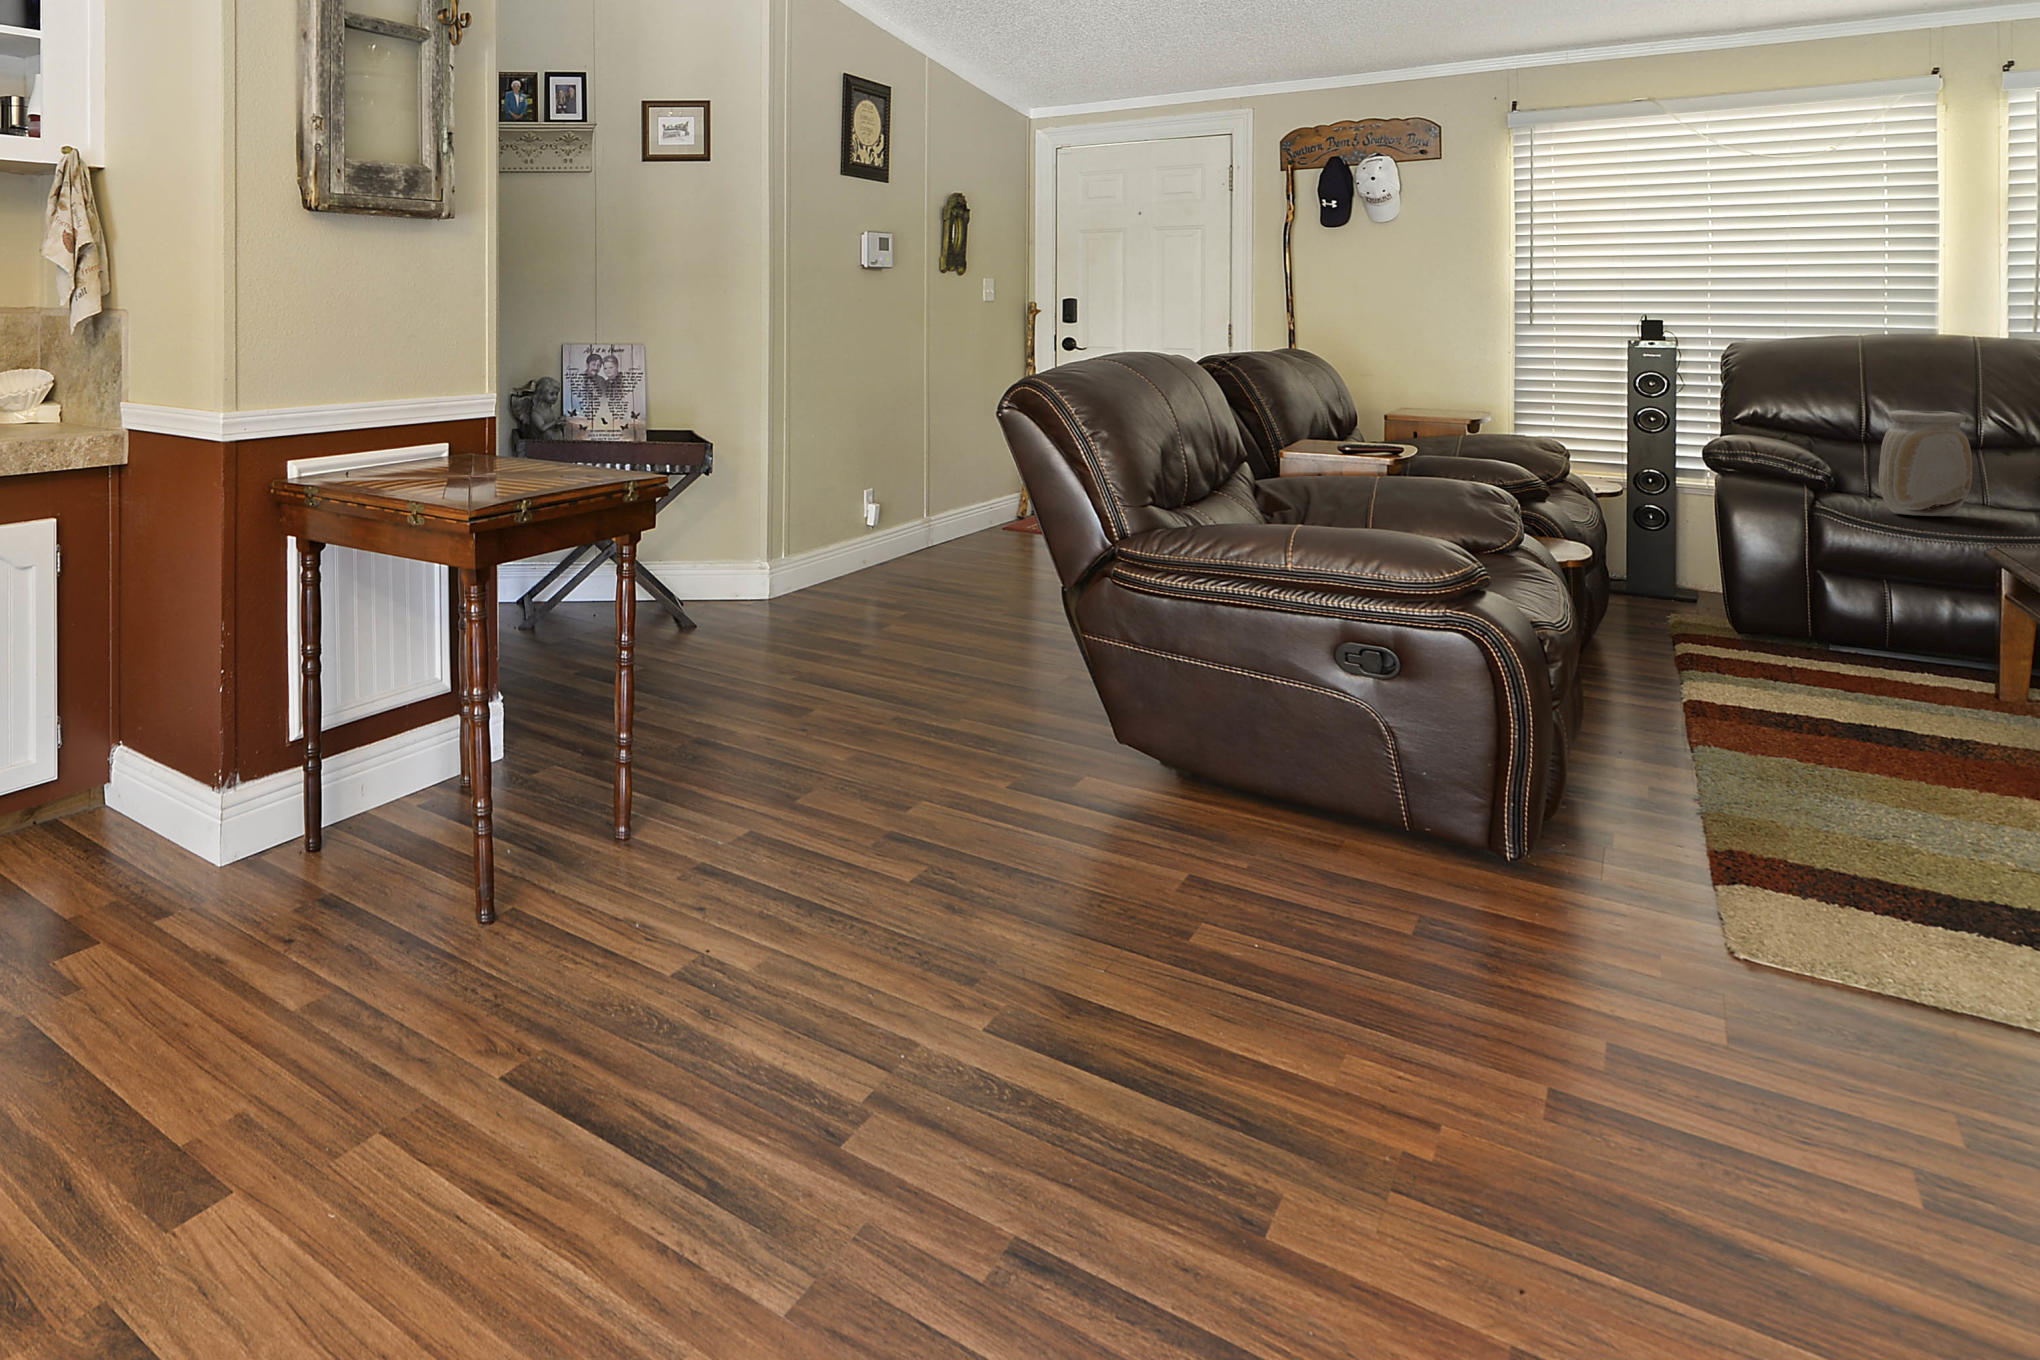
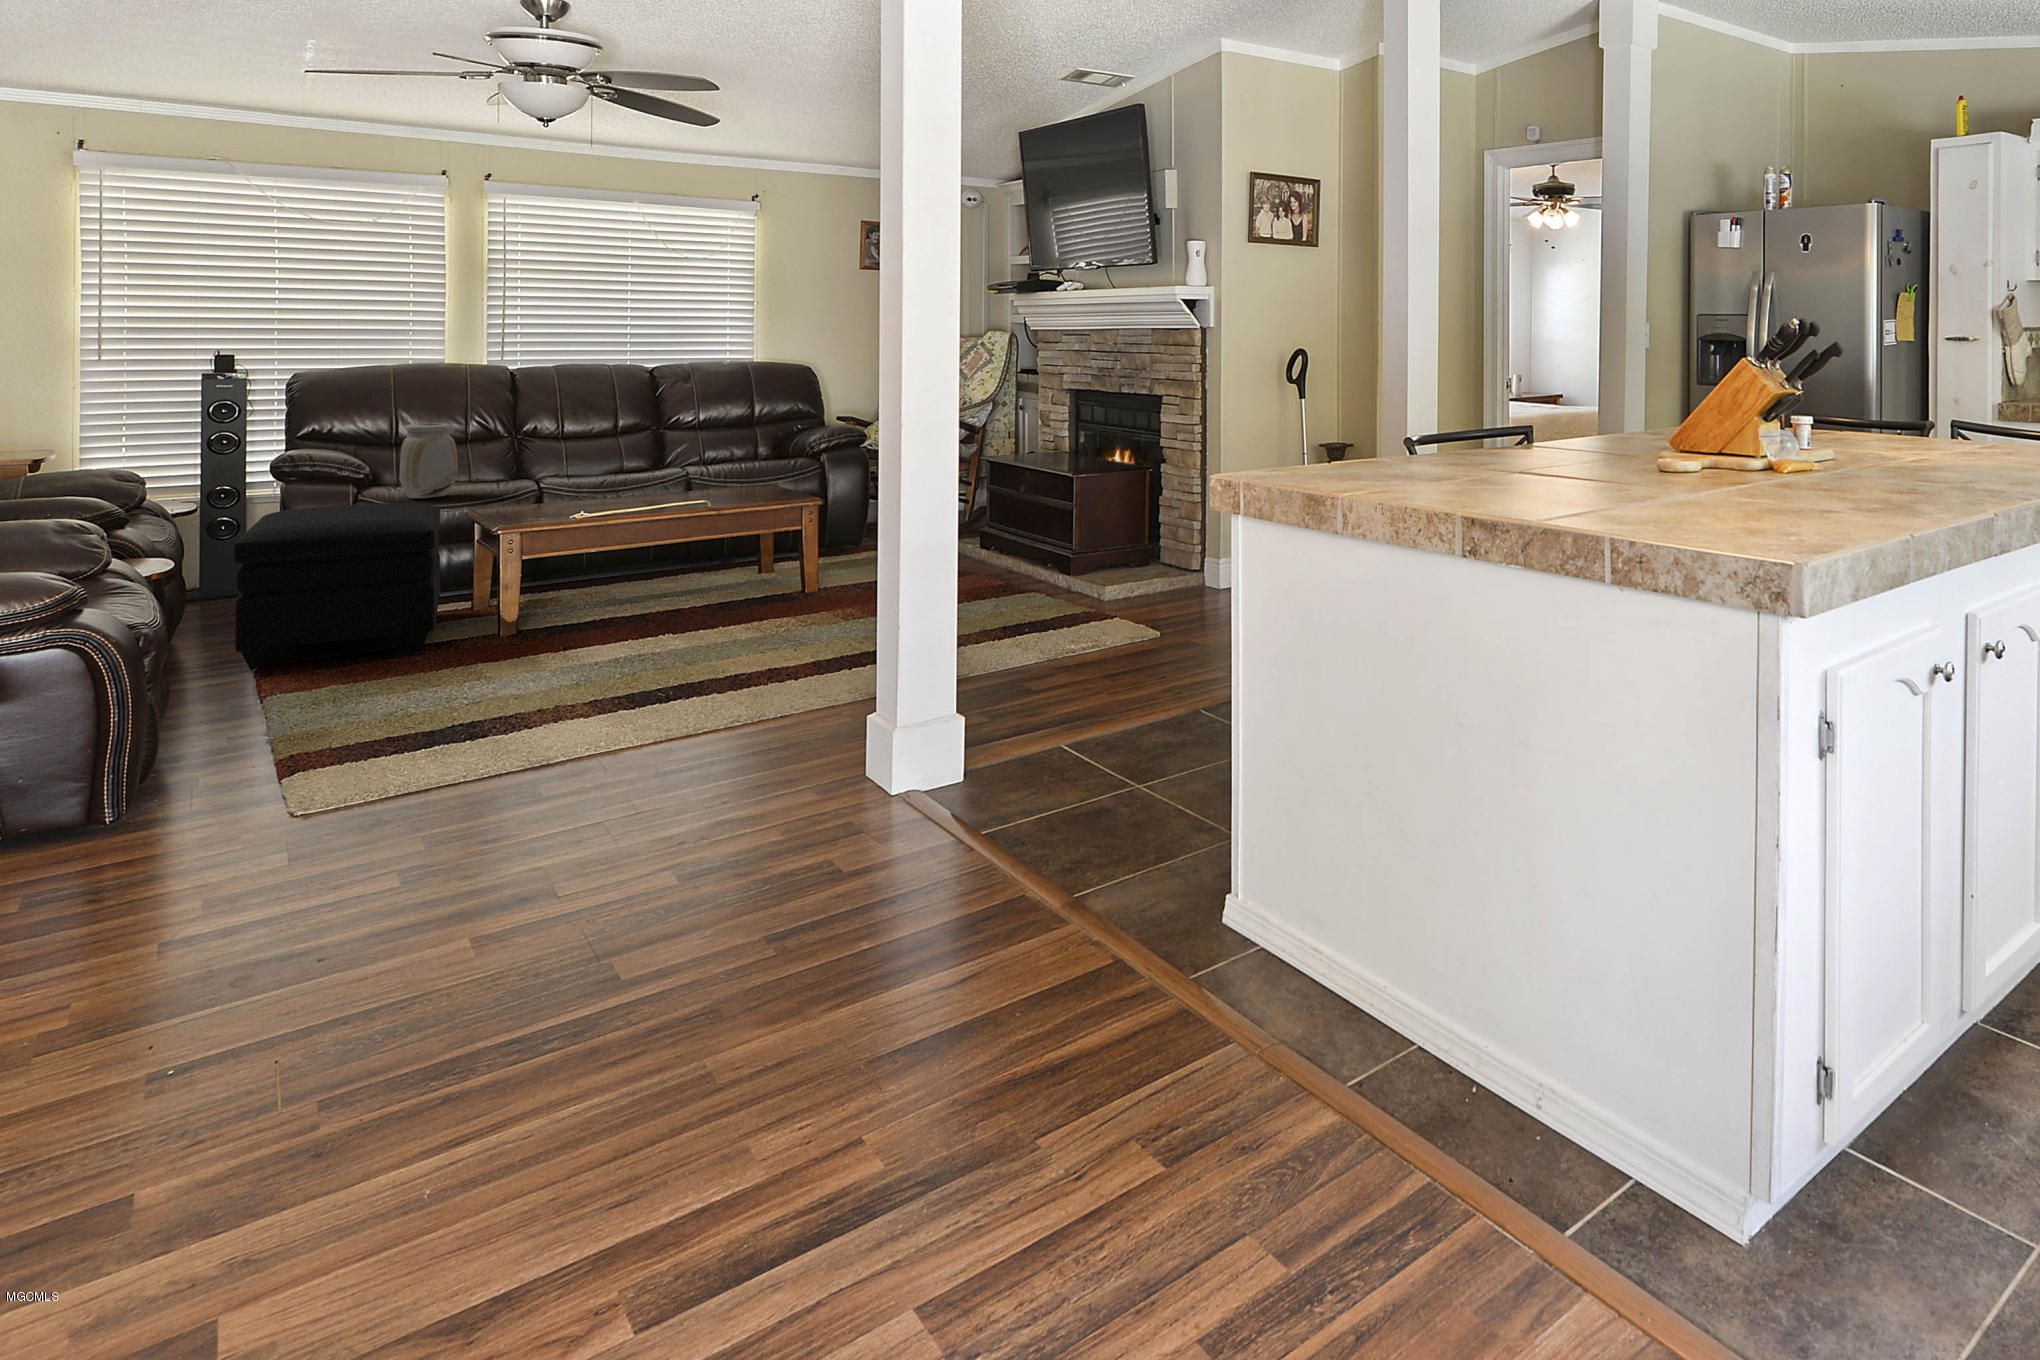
ottoman: none [1659,507,1950,739] -> present [234,503,440,669]

